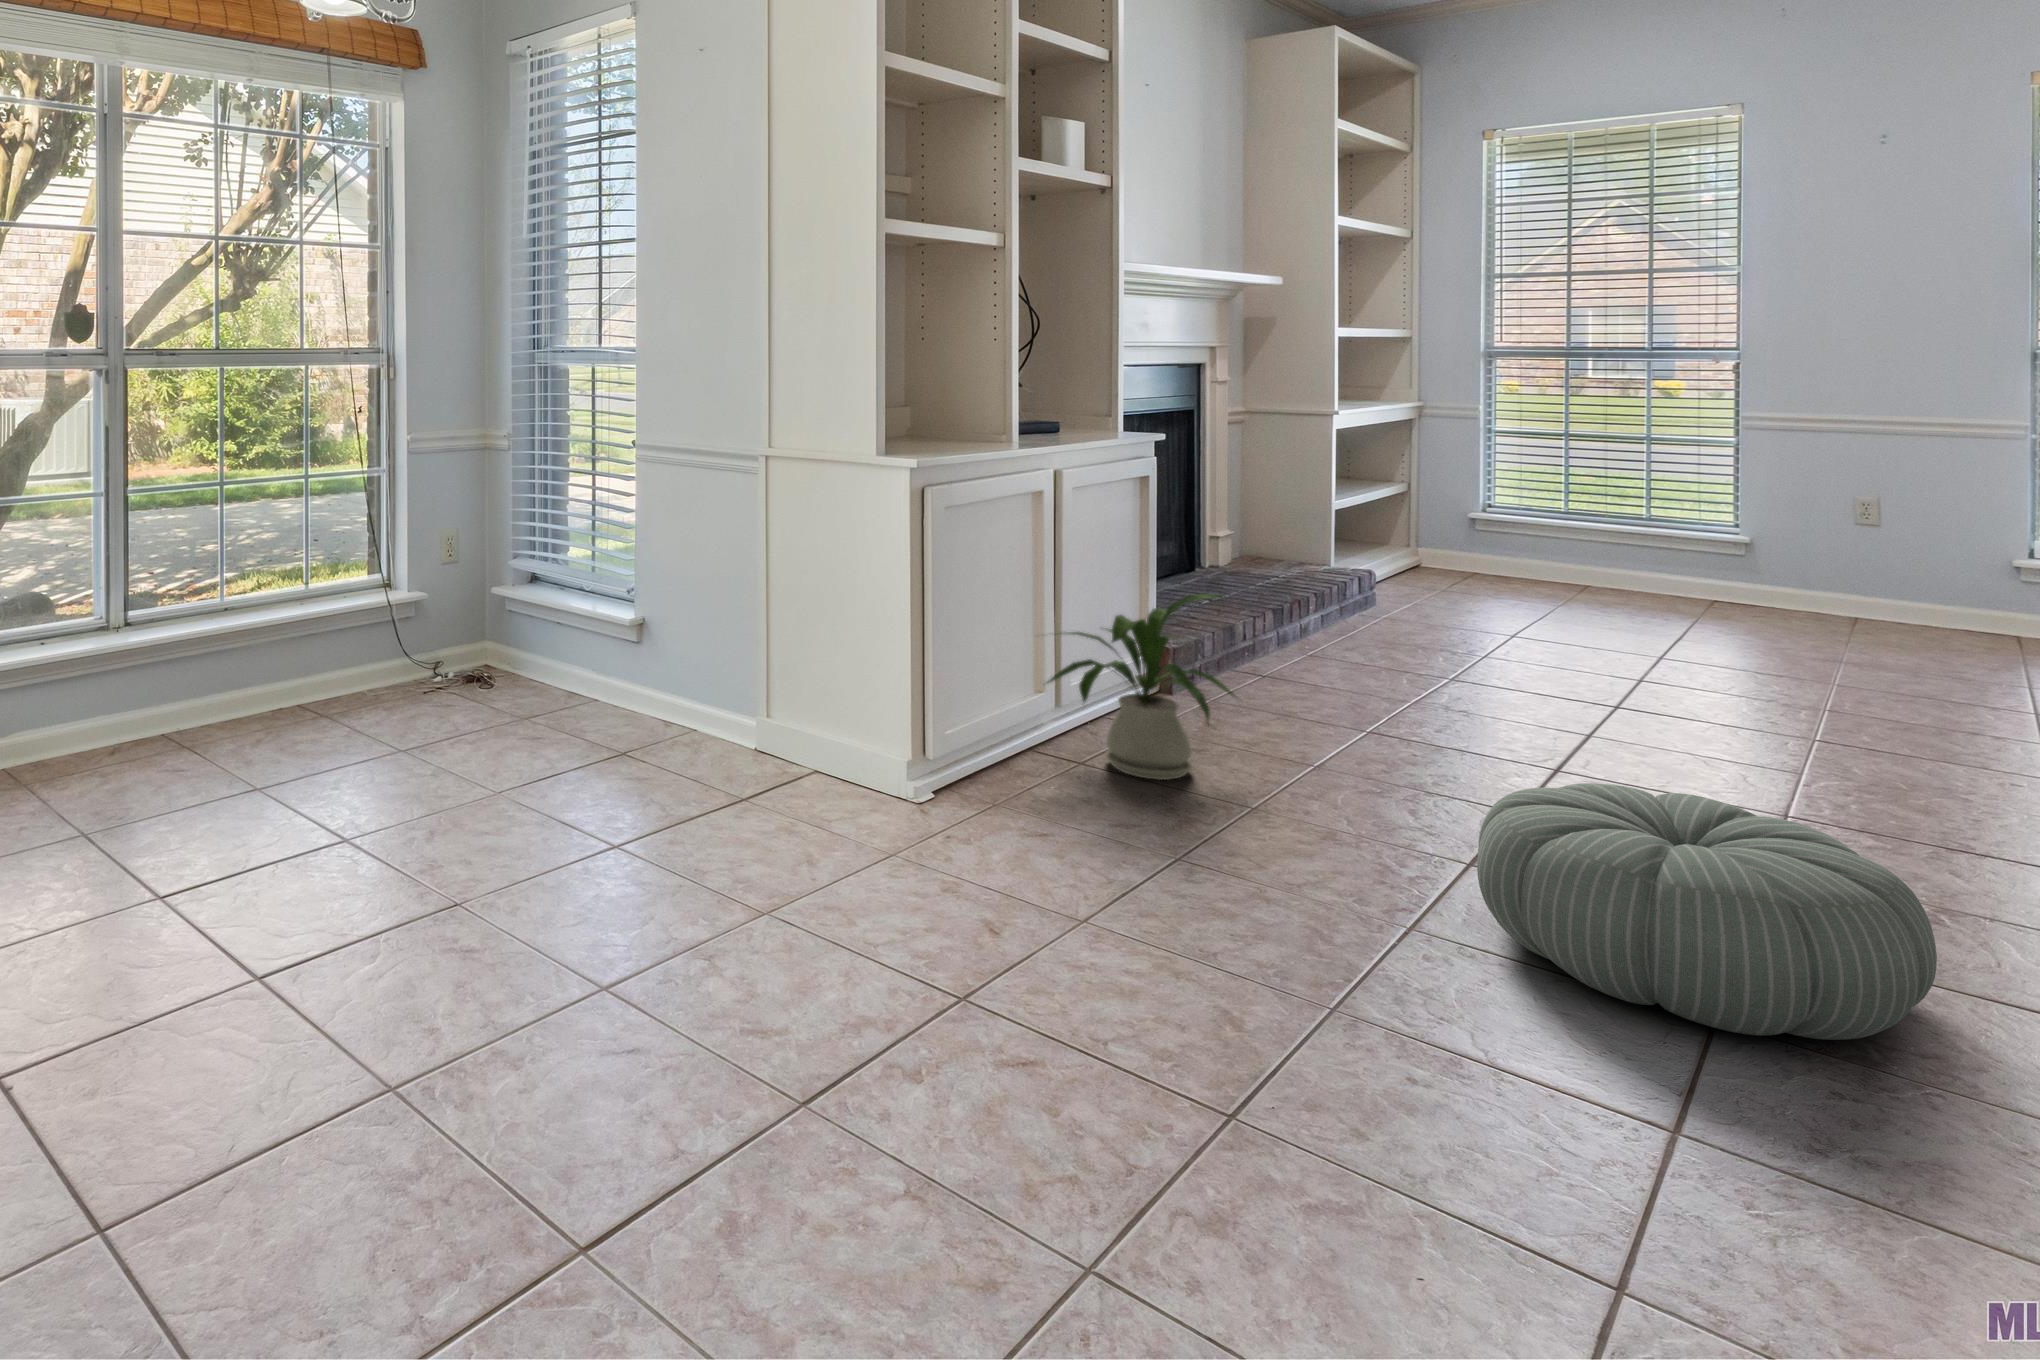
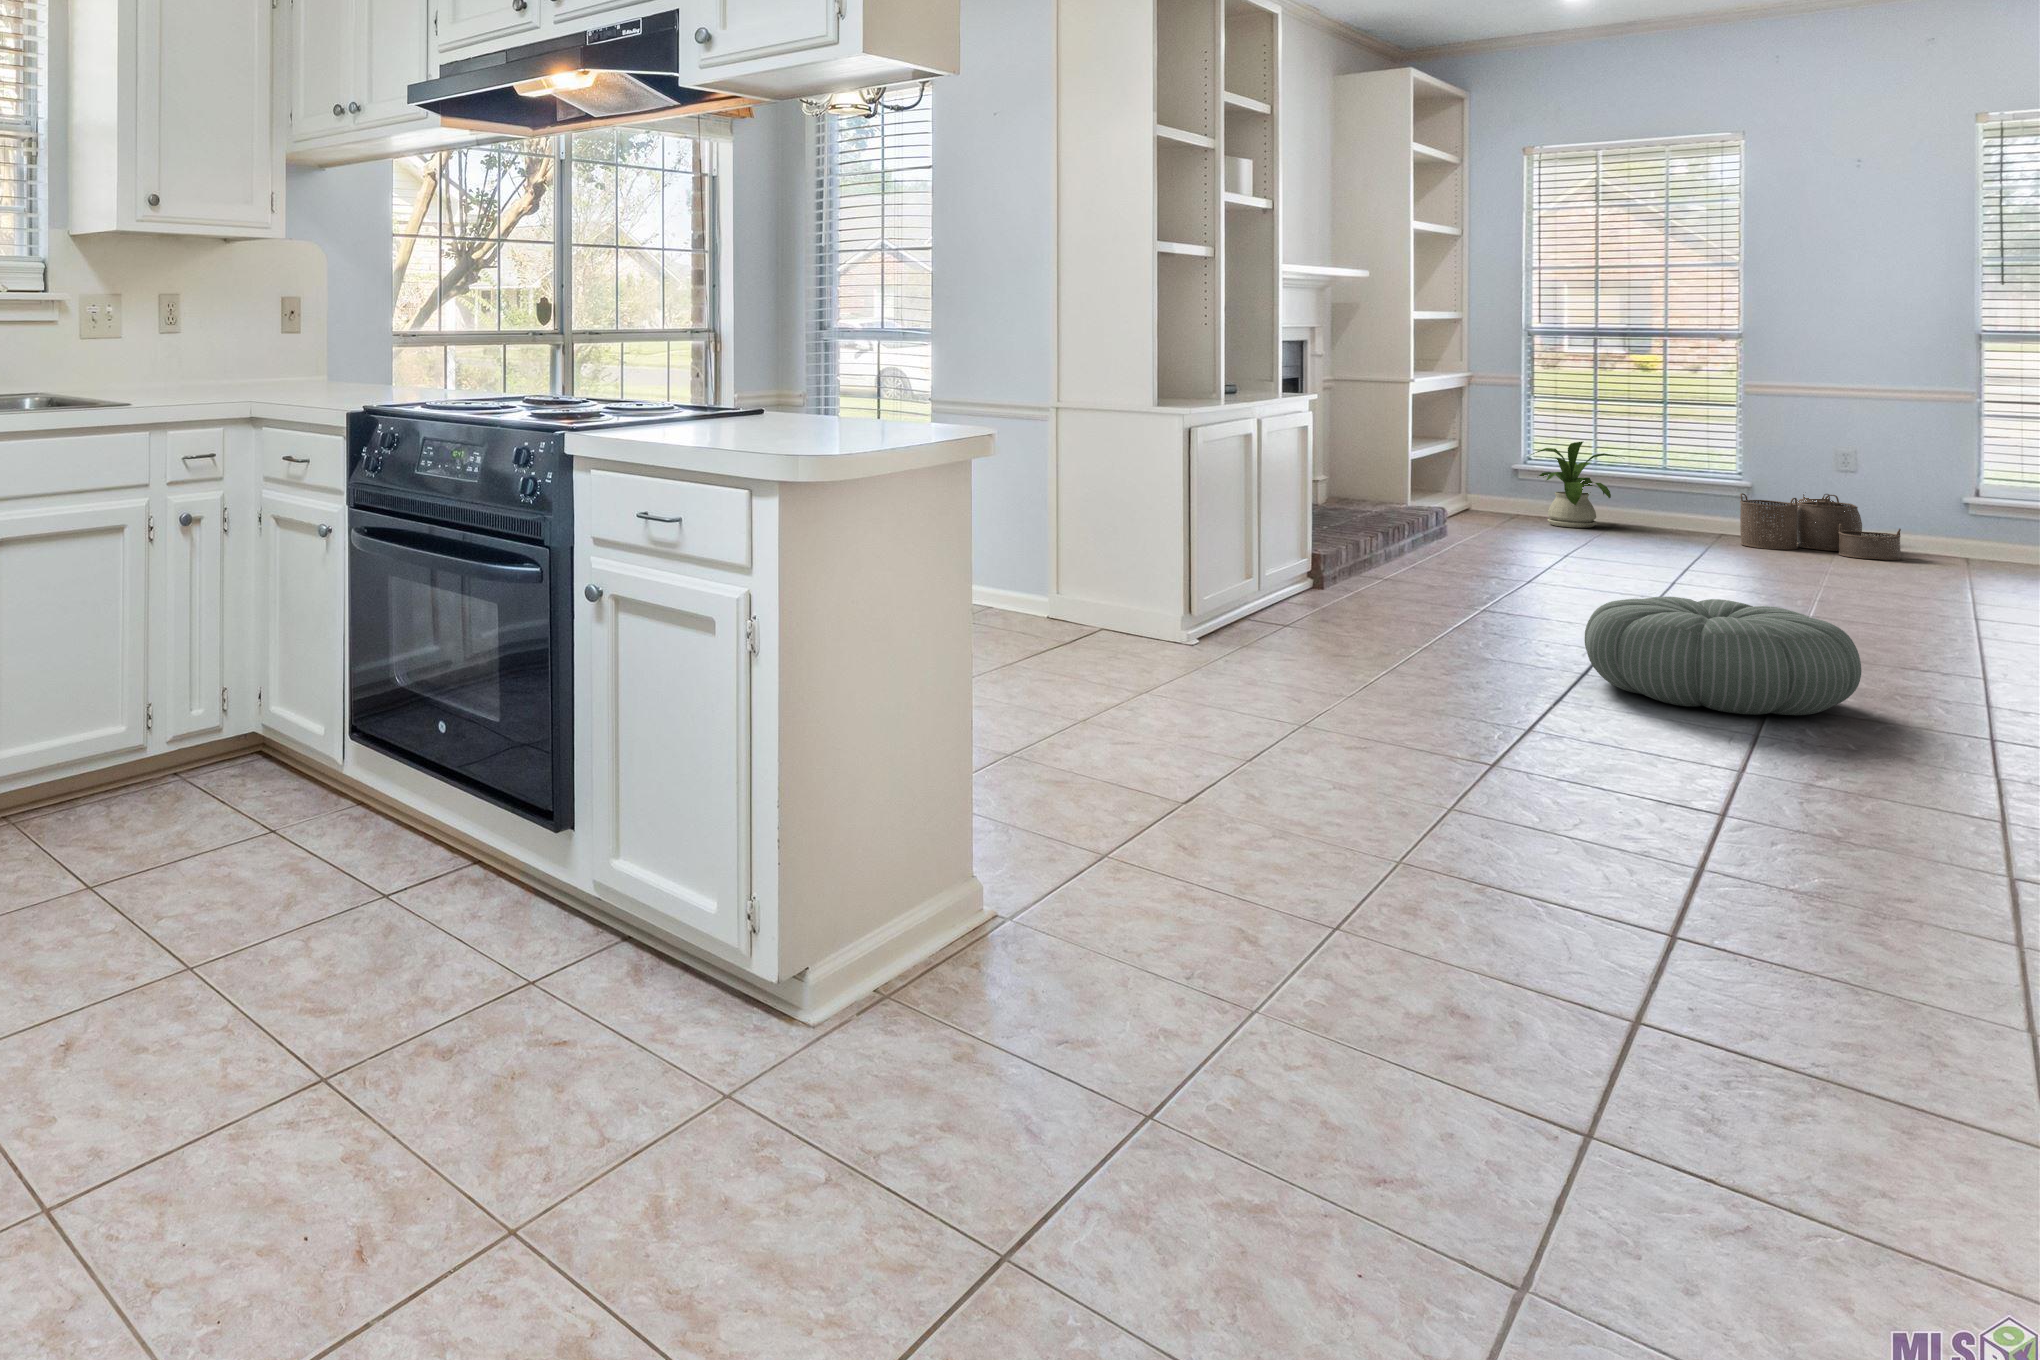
woven basket: none [1739,561,1950,661] -> present [1740,493,1901,560]
house plant: present [1048,594,1237,780] -> present [1529,442,1620,528]

